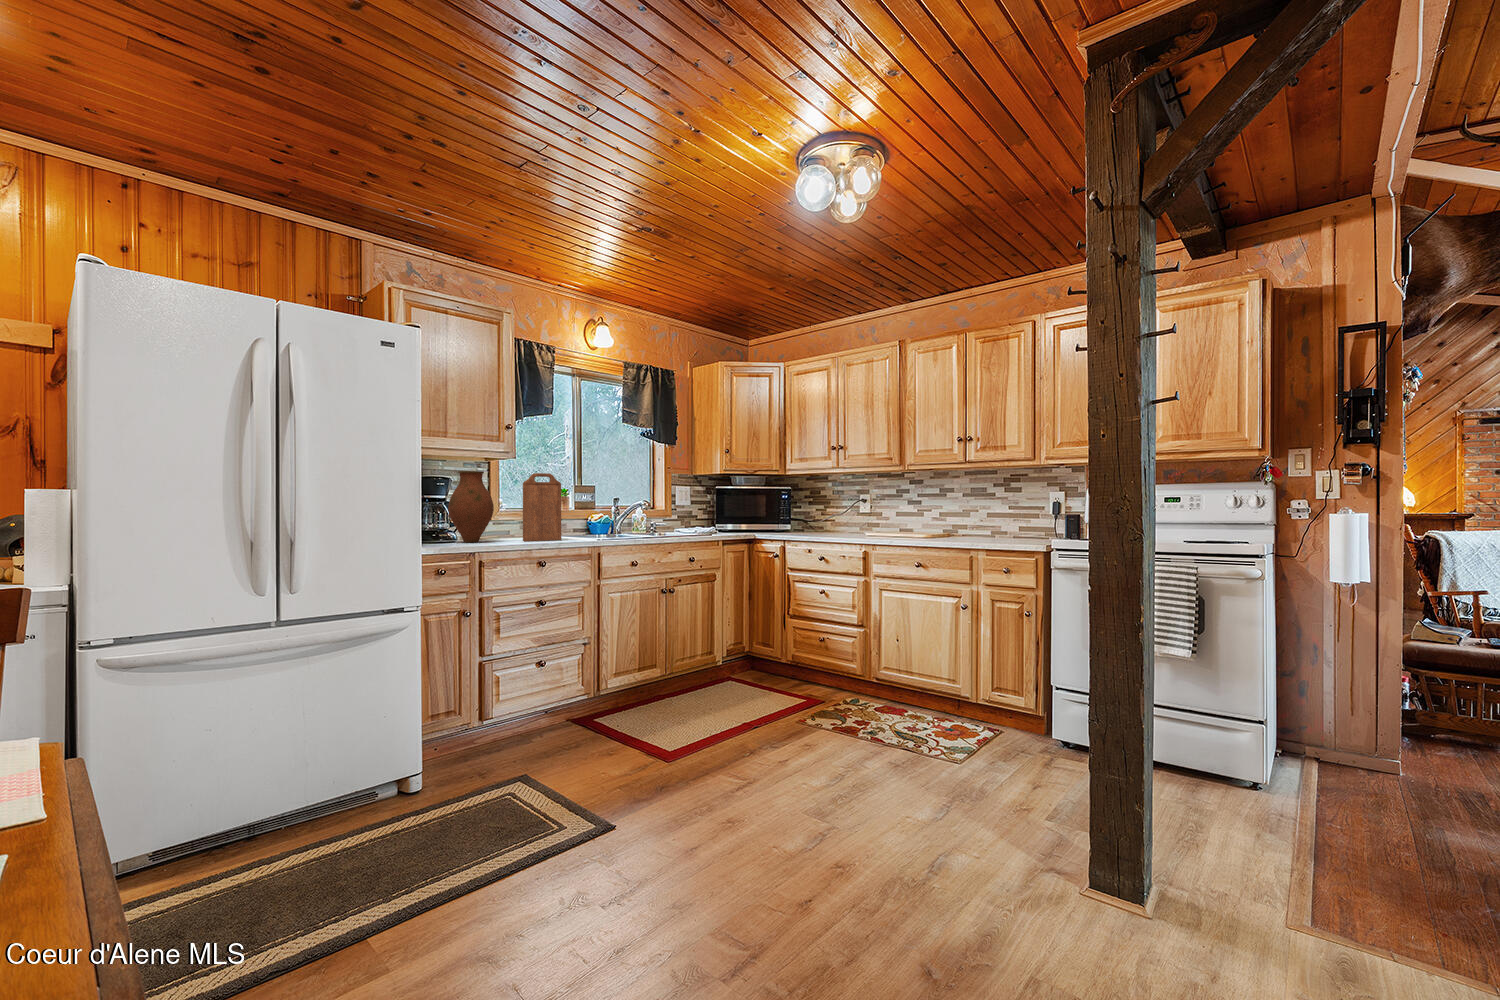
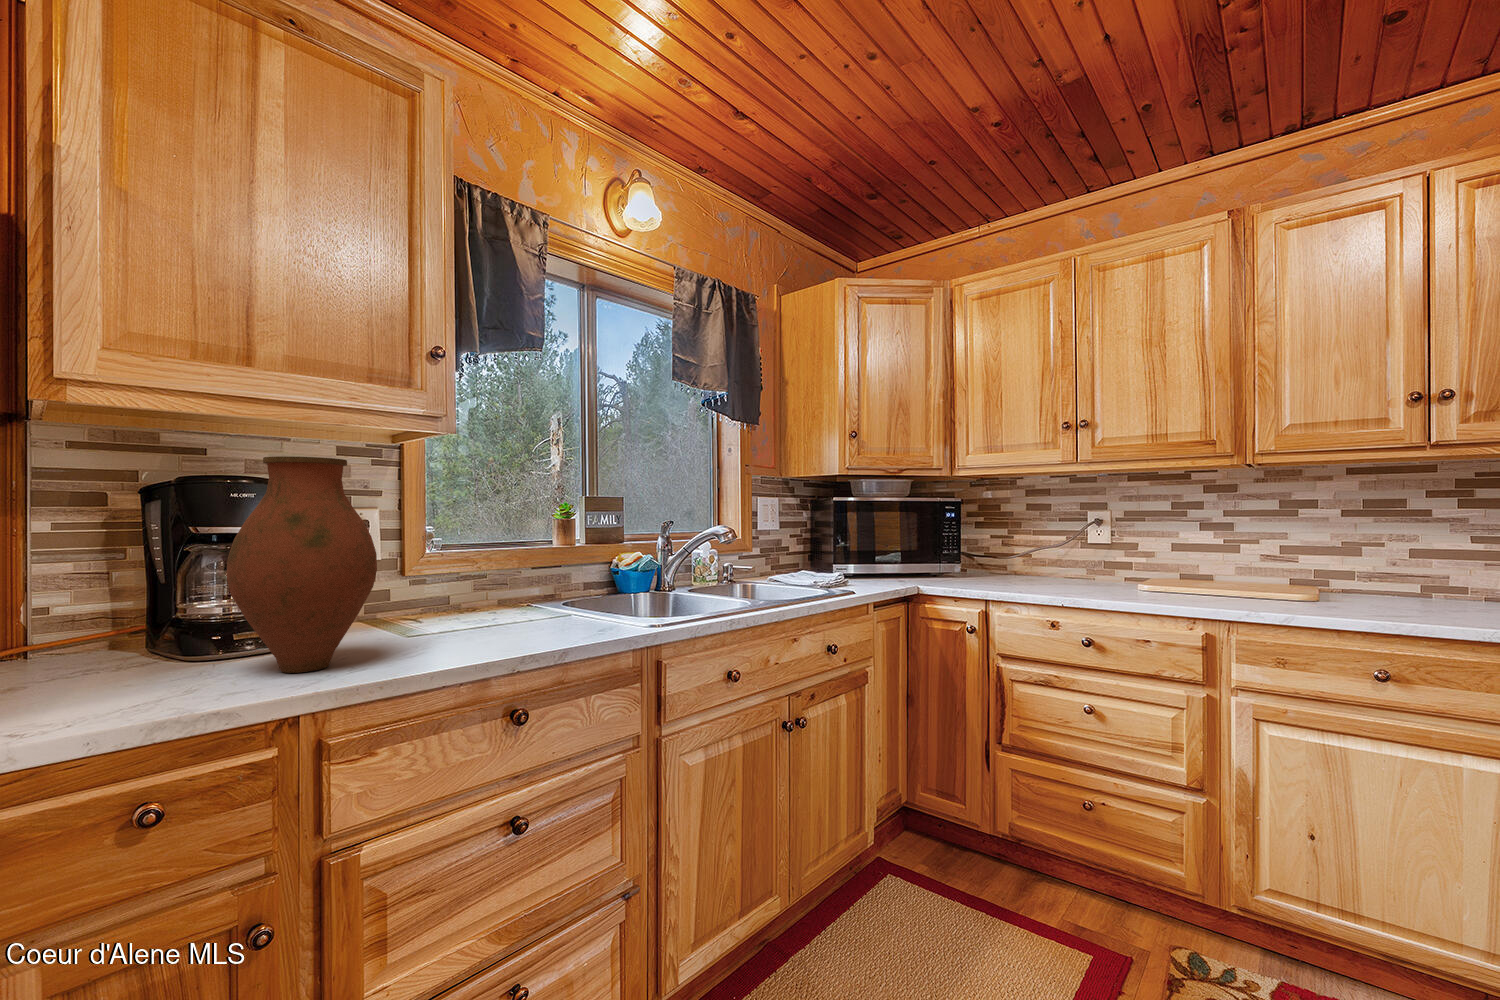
cutting board: present [523,473,561,541] -> none [464,466,569,653]

